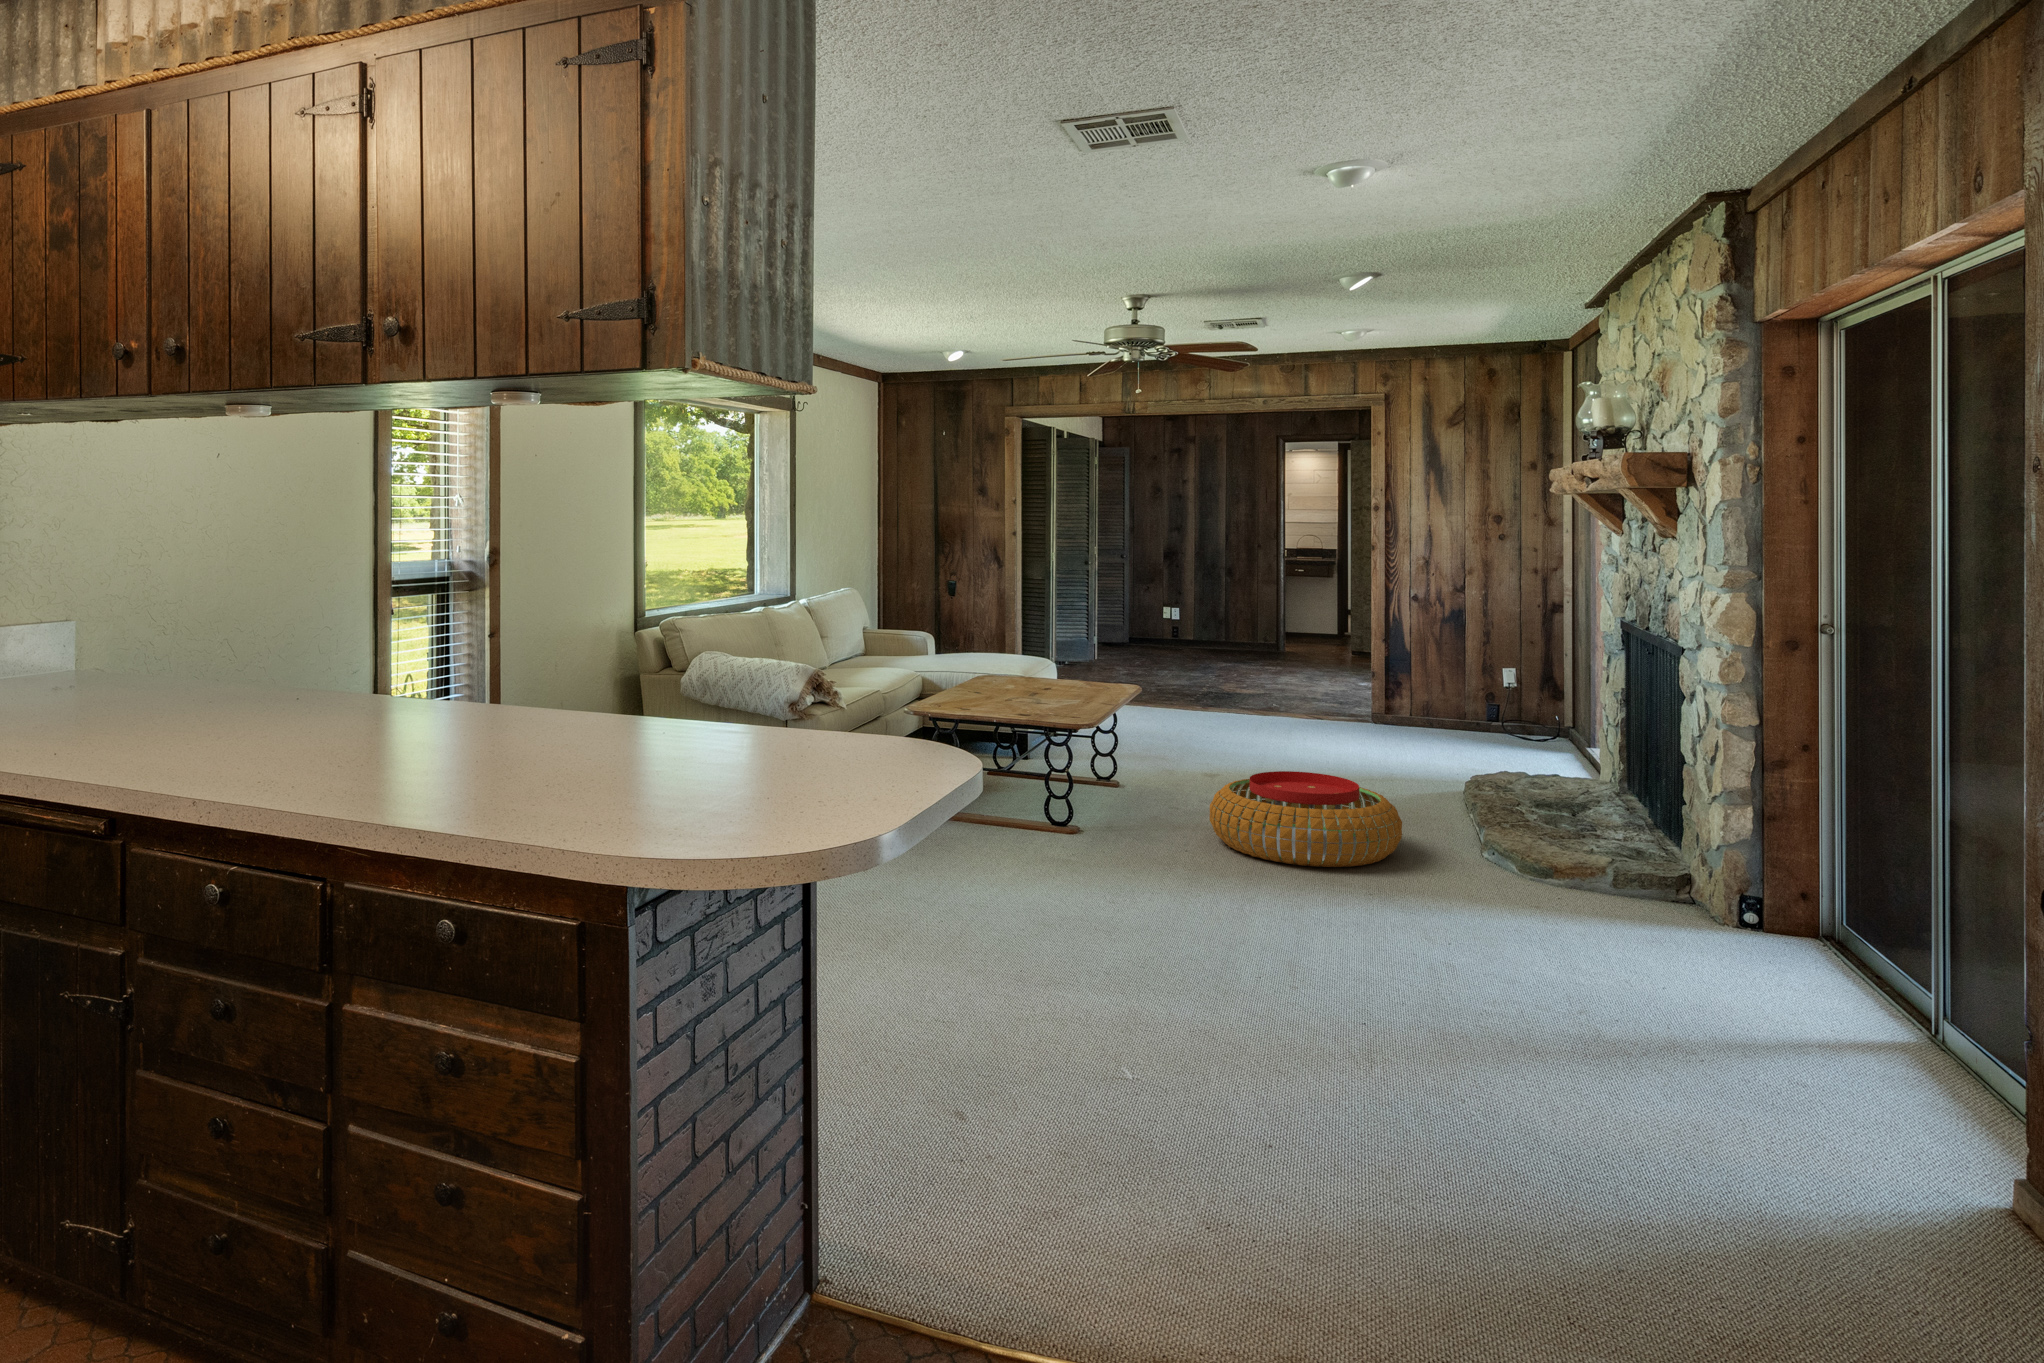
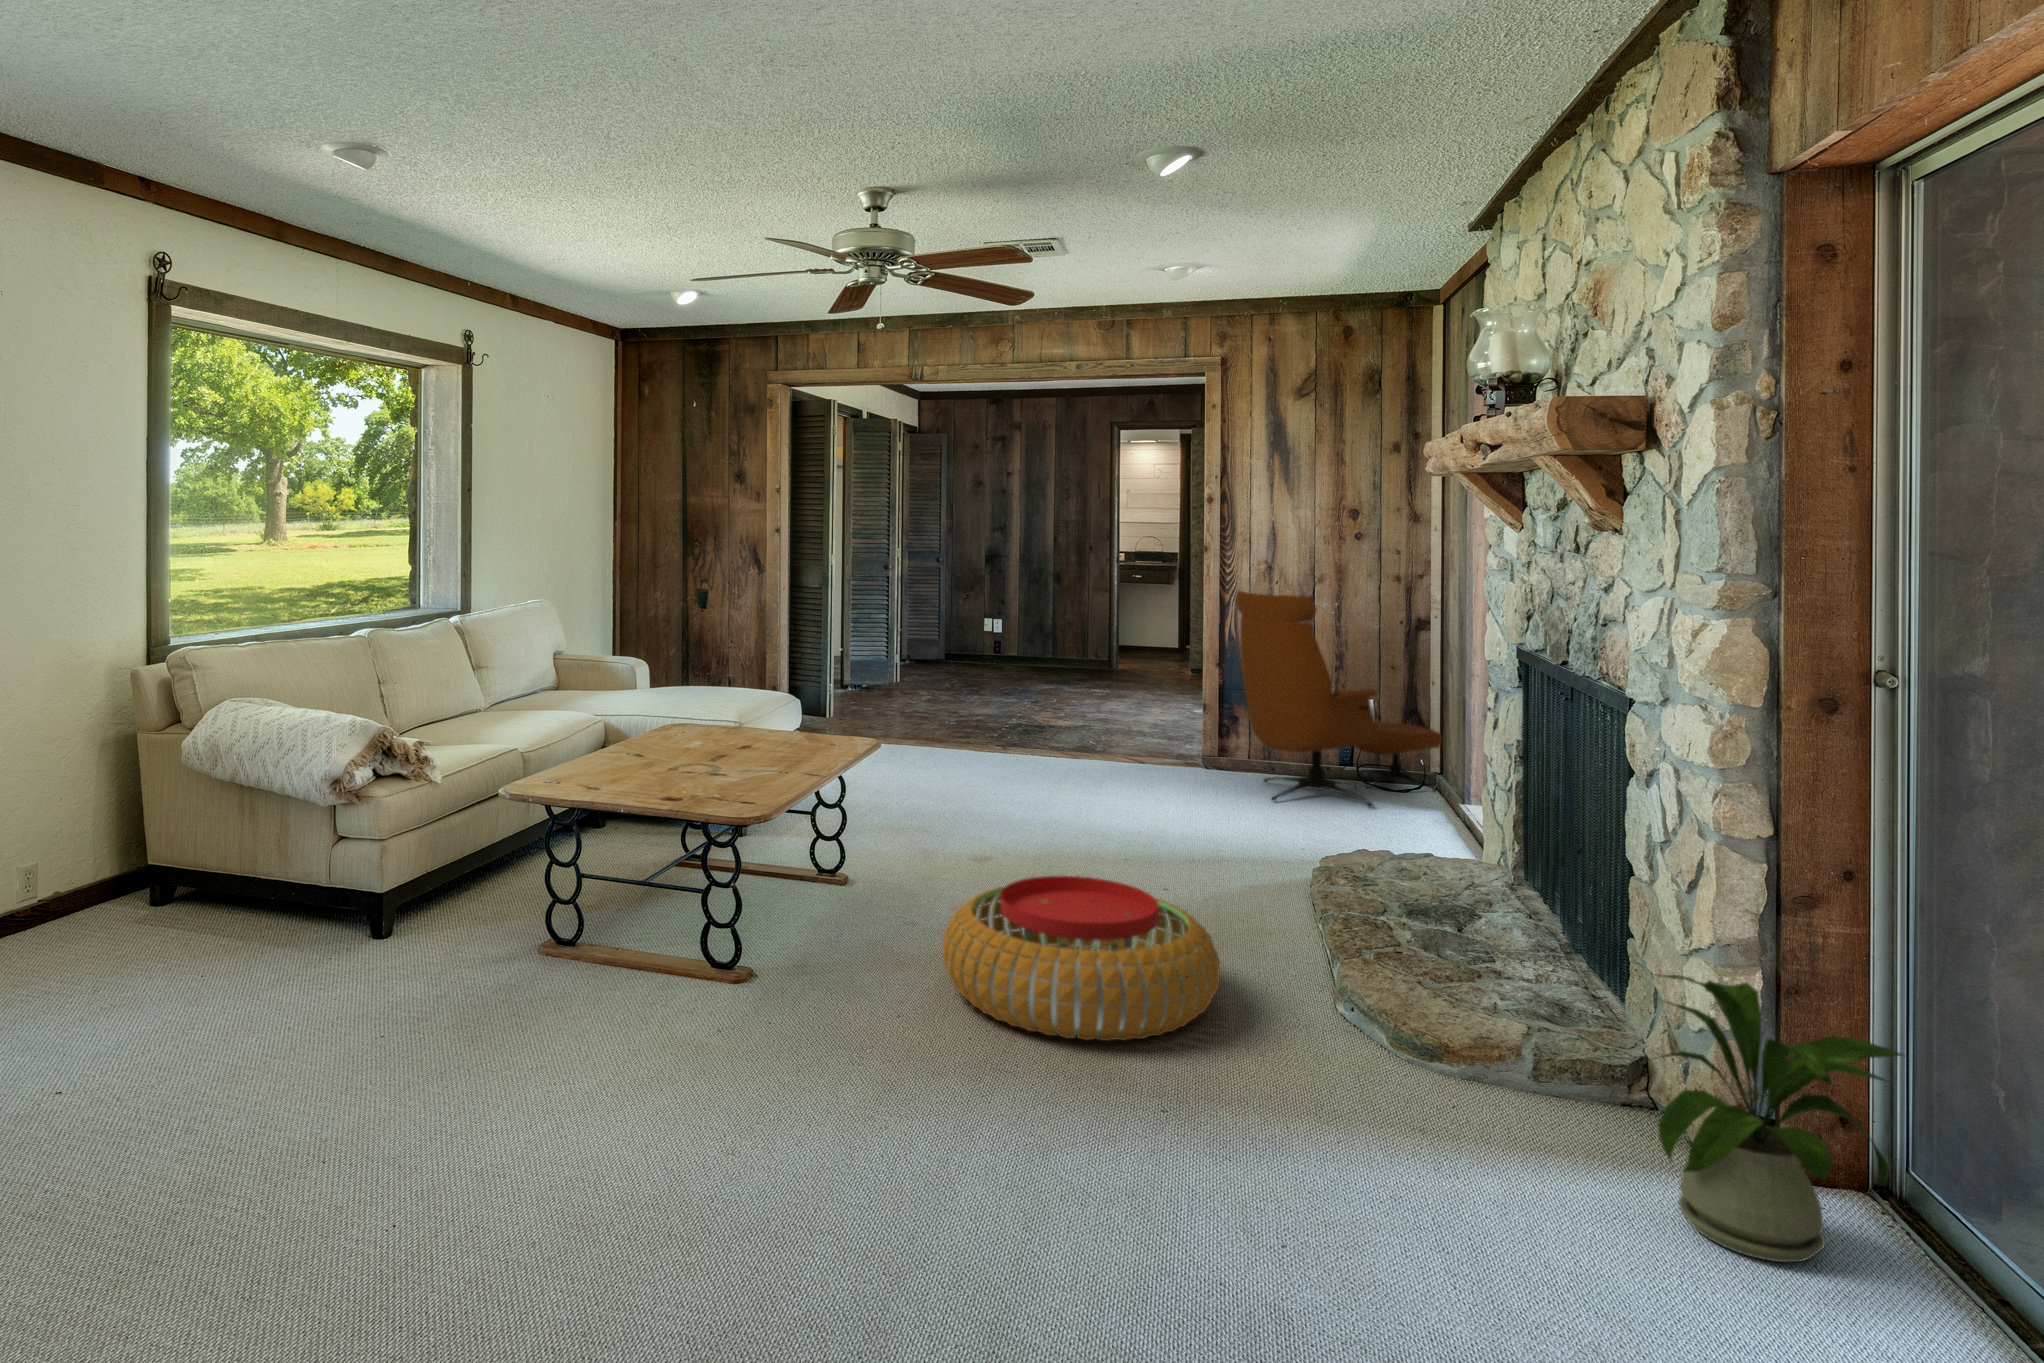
lounge chair: none [1400,581,1573,750] -> present [1235,591,1442,808]
house plant: none [1670,797,1835,961] -> present [1647,975,1905,1262]

